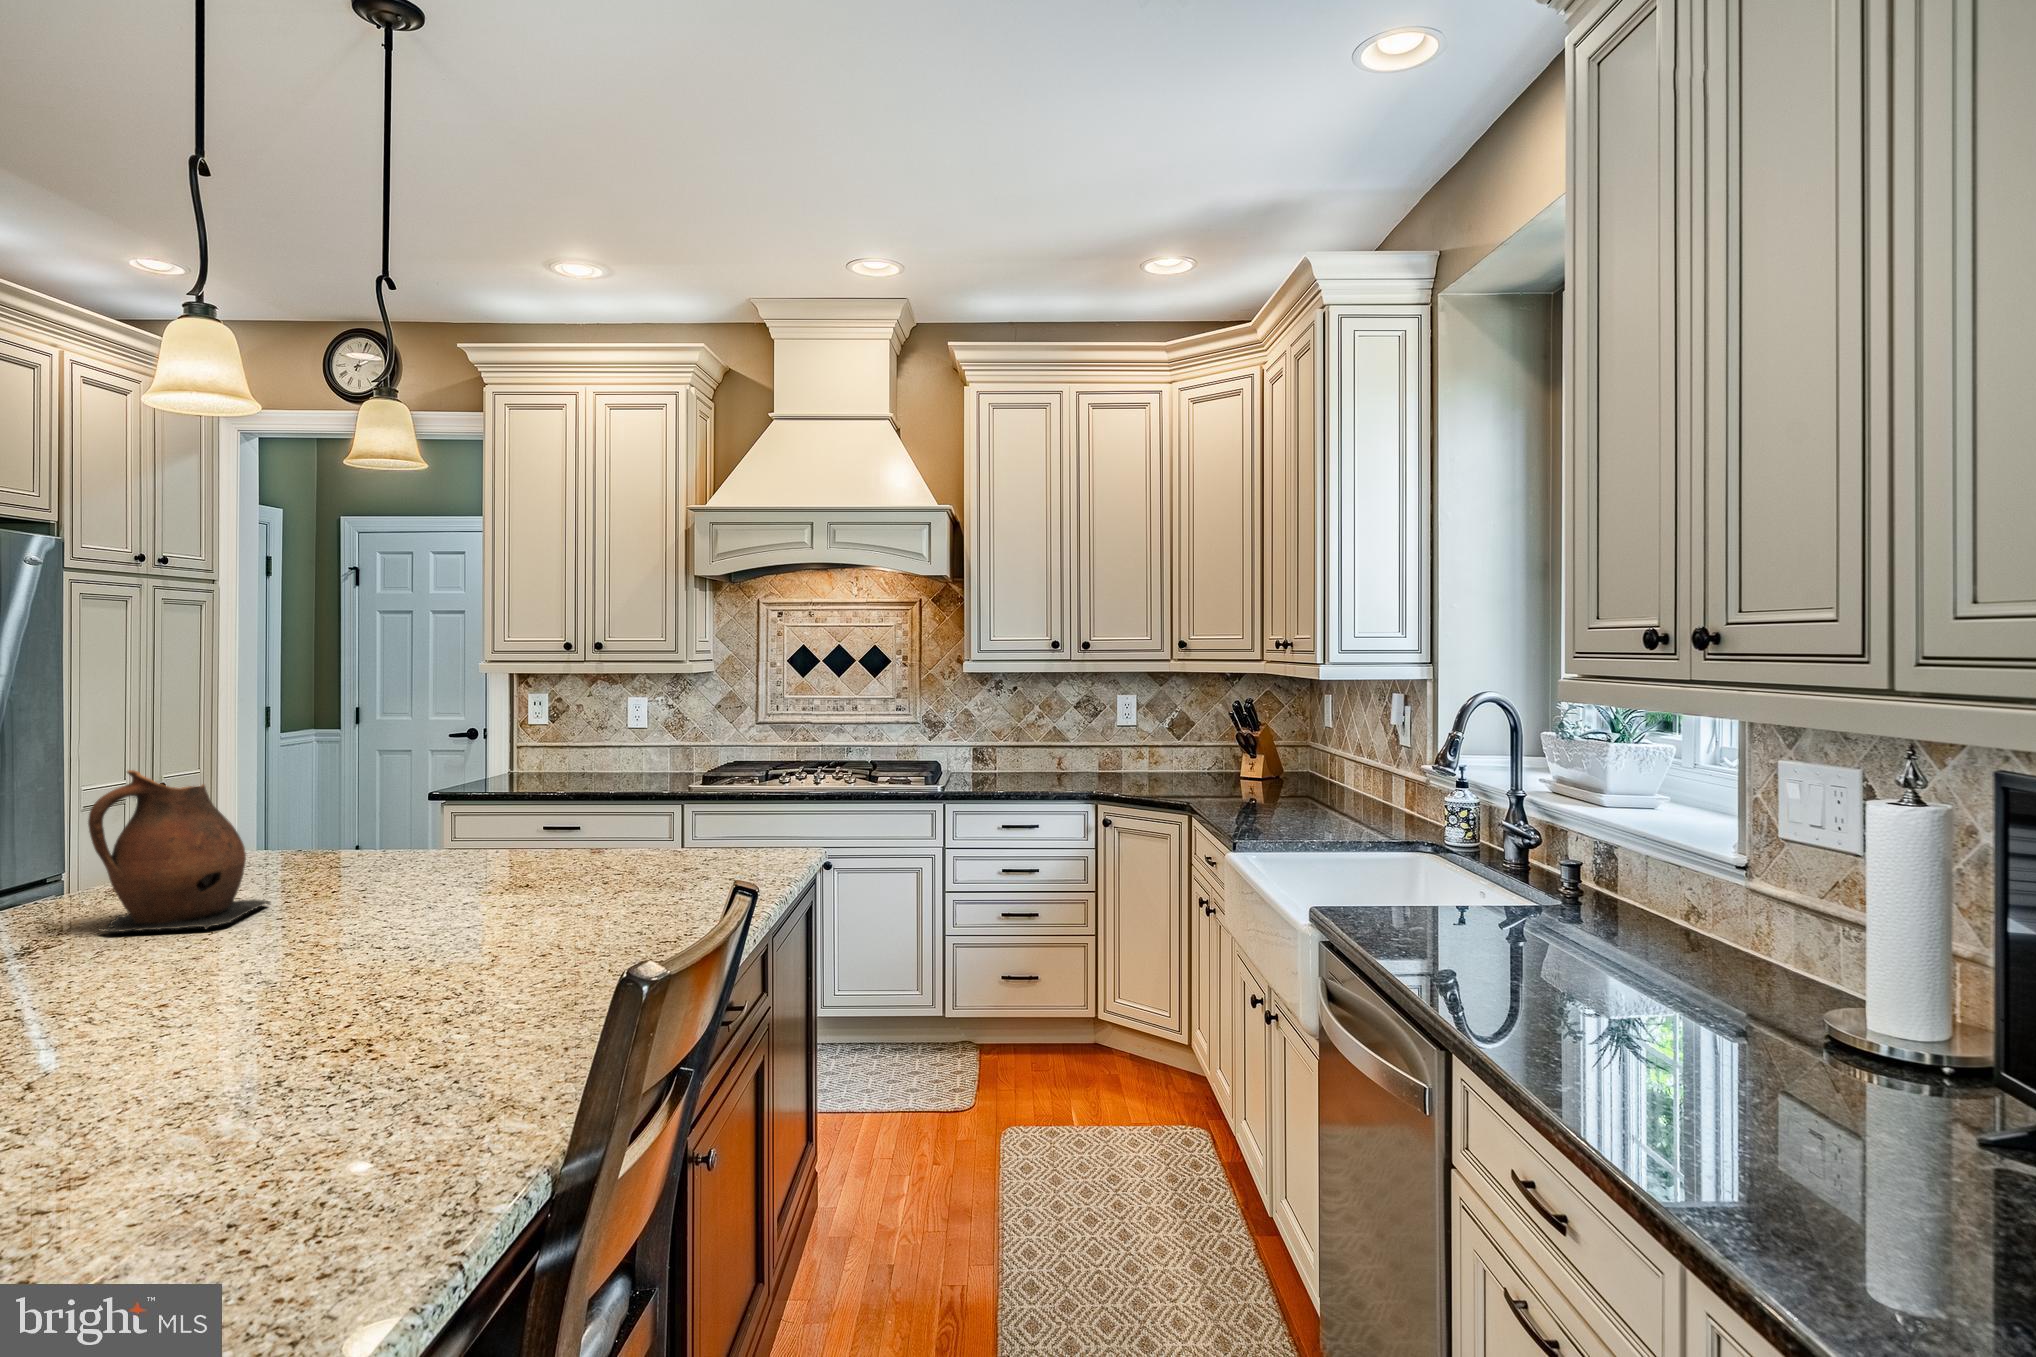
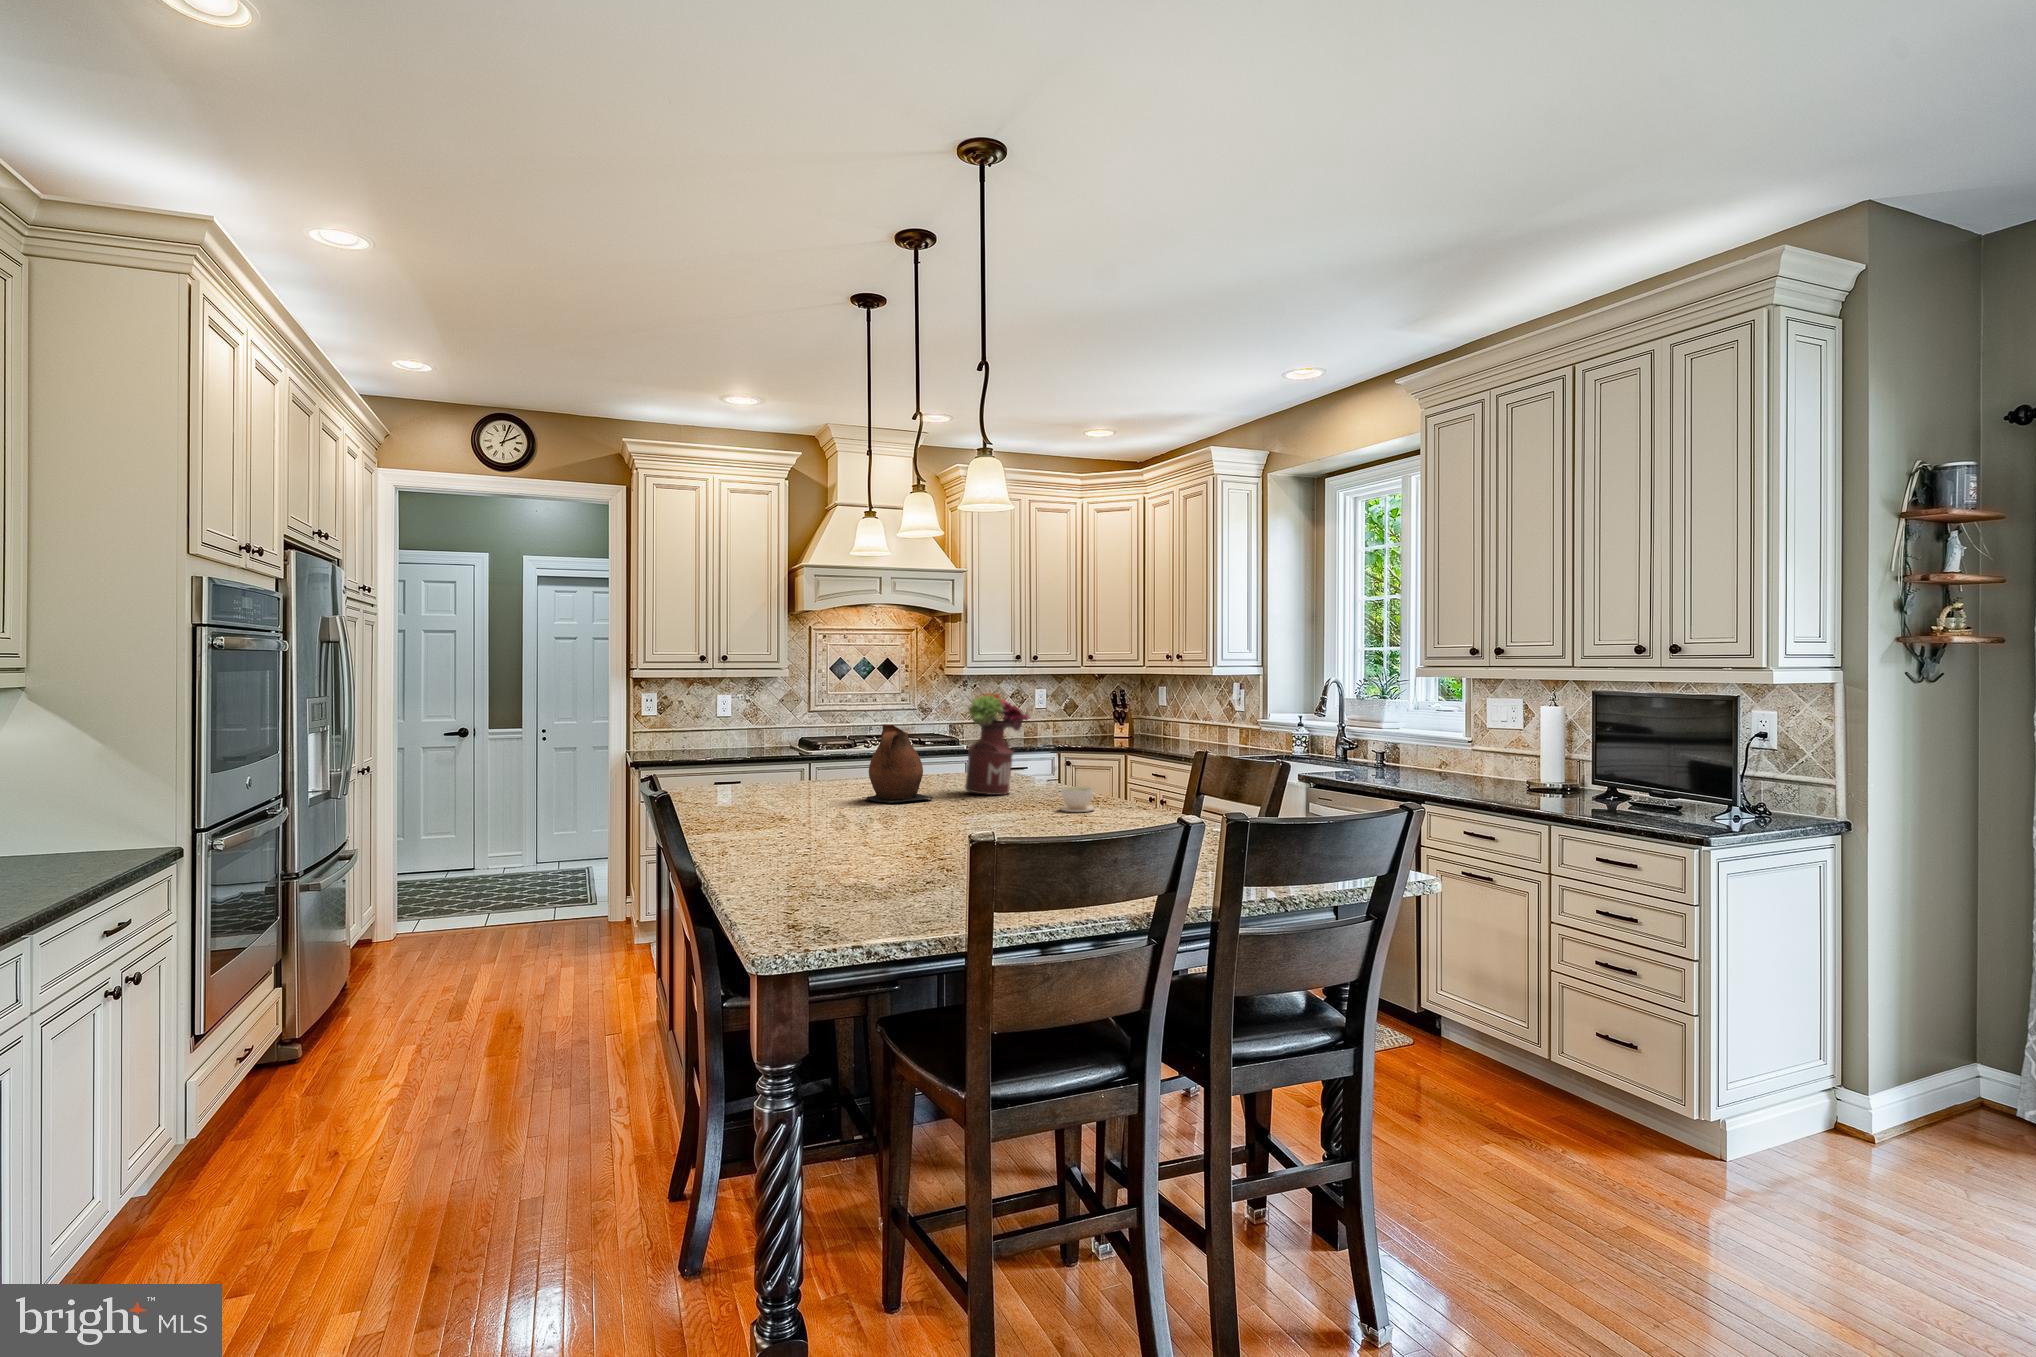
flower arrangement: none [316,707,486,926] -> present [965,693,1029,795]
coffee cup: none [154,952,280,1031] -> present [1060,787,1094,812]

